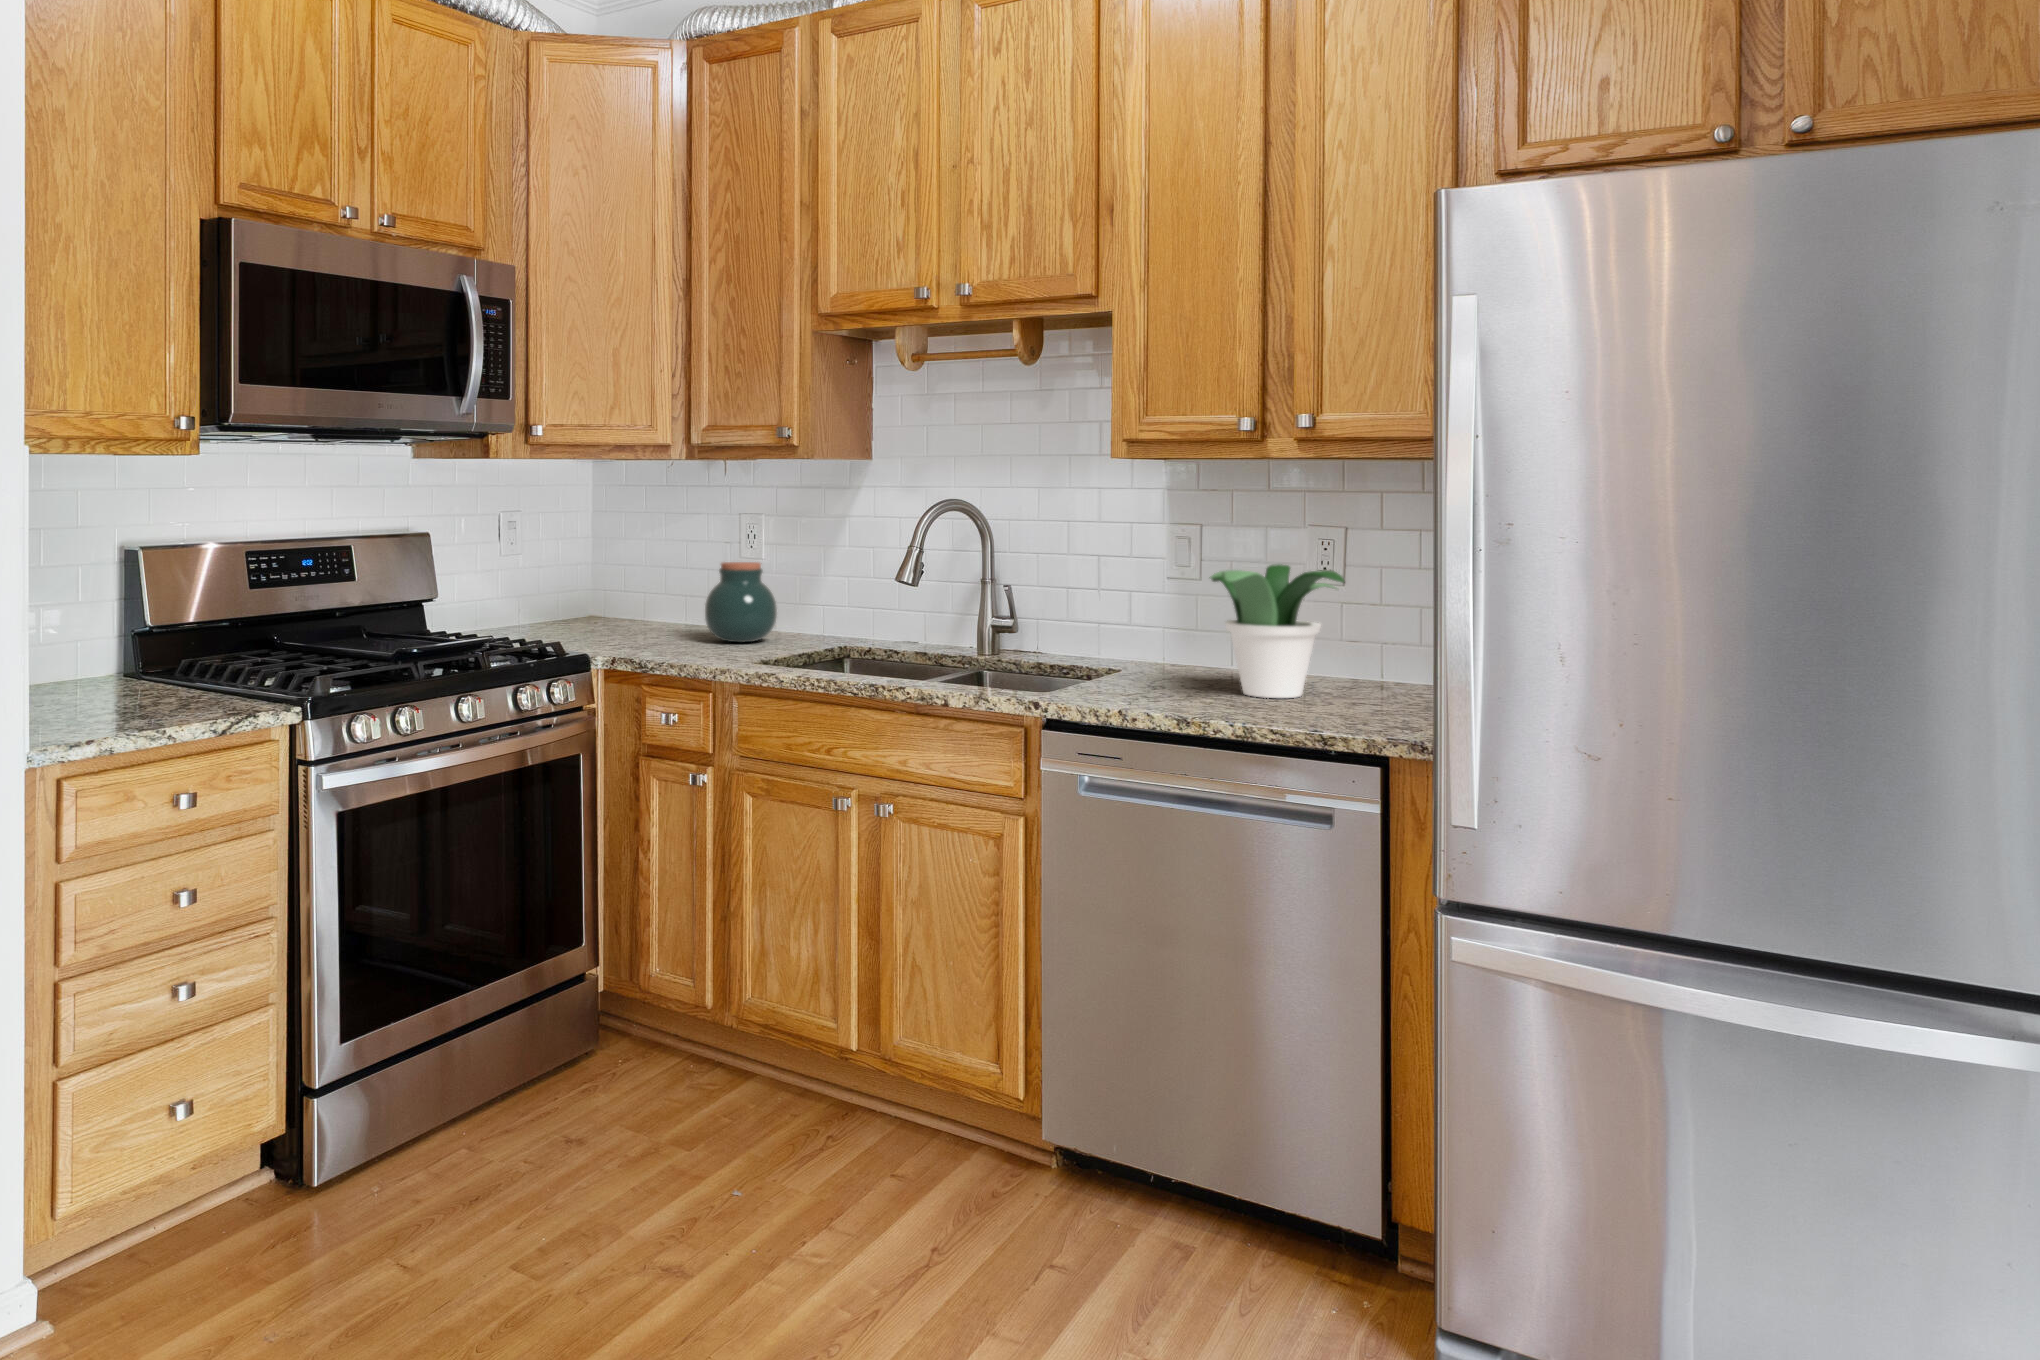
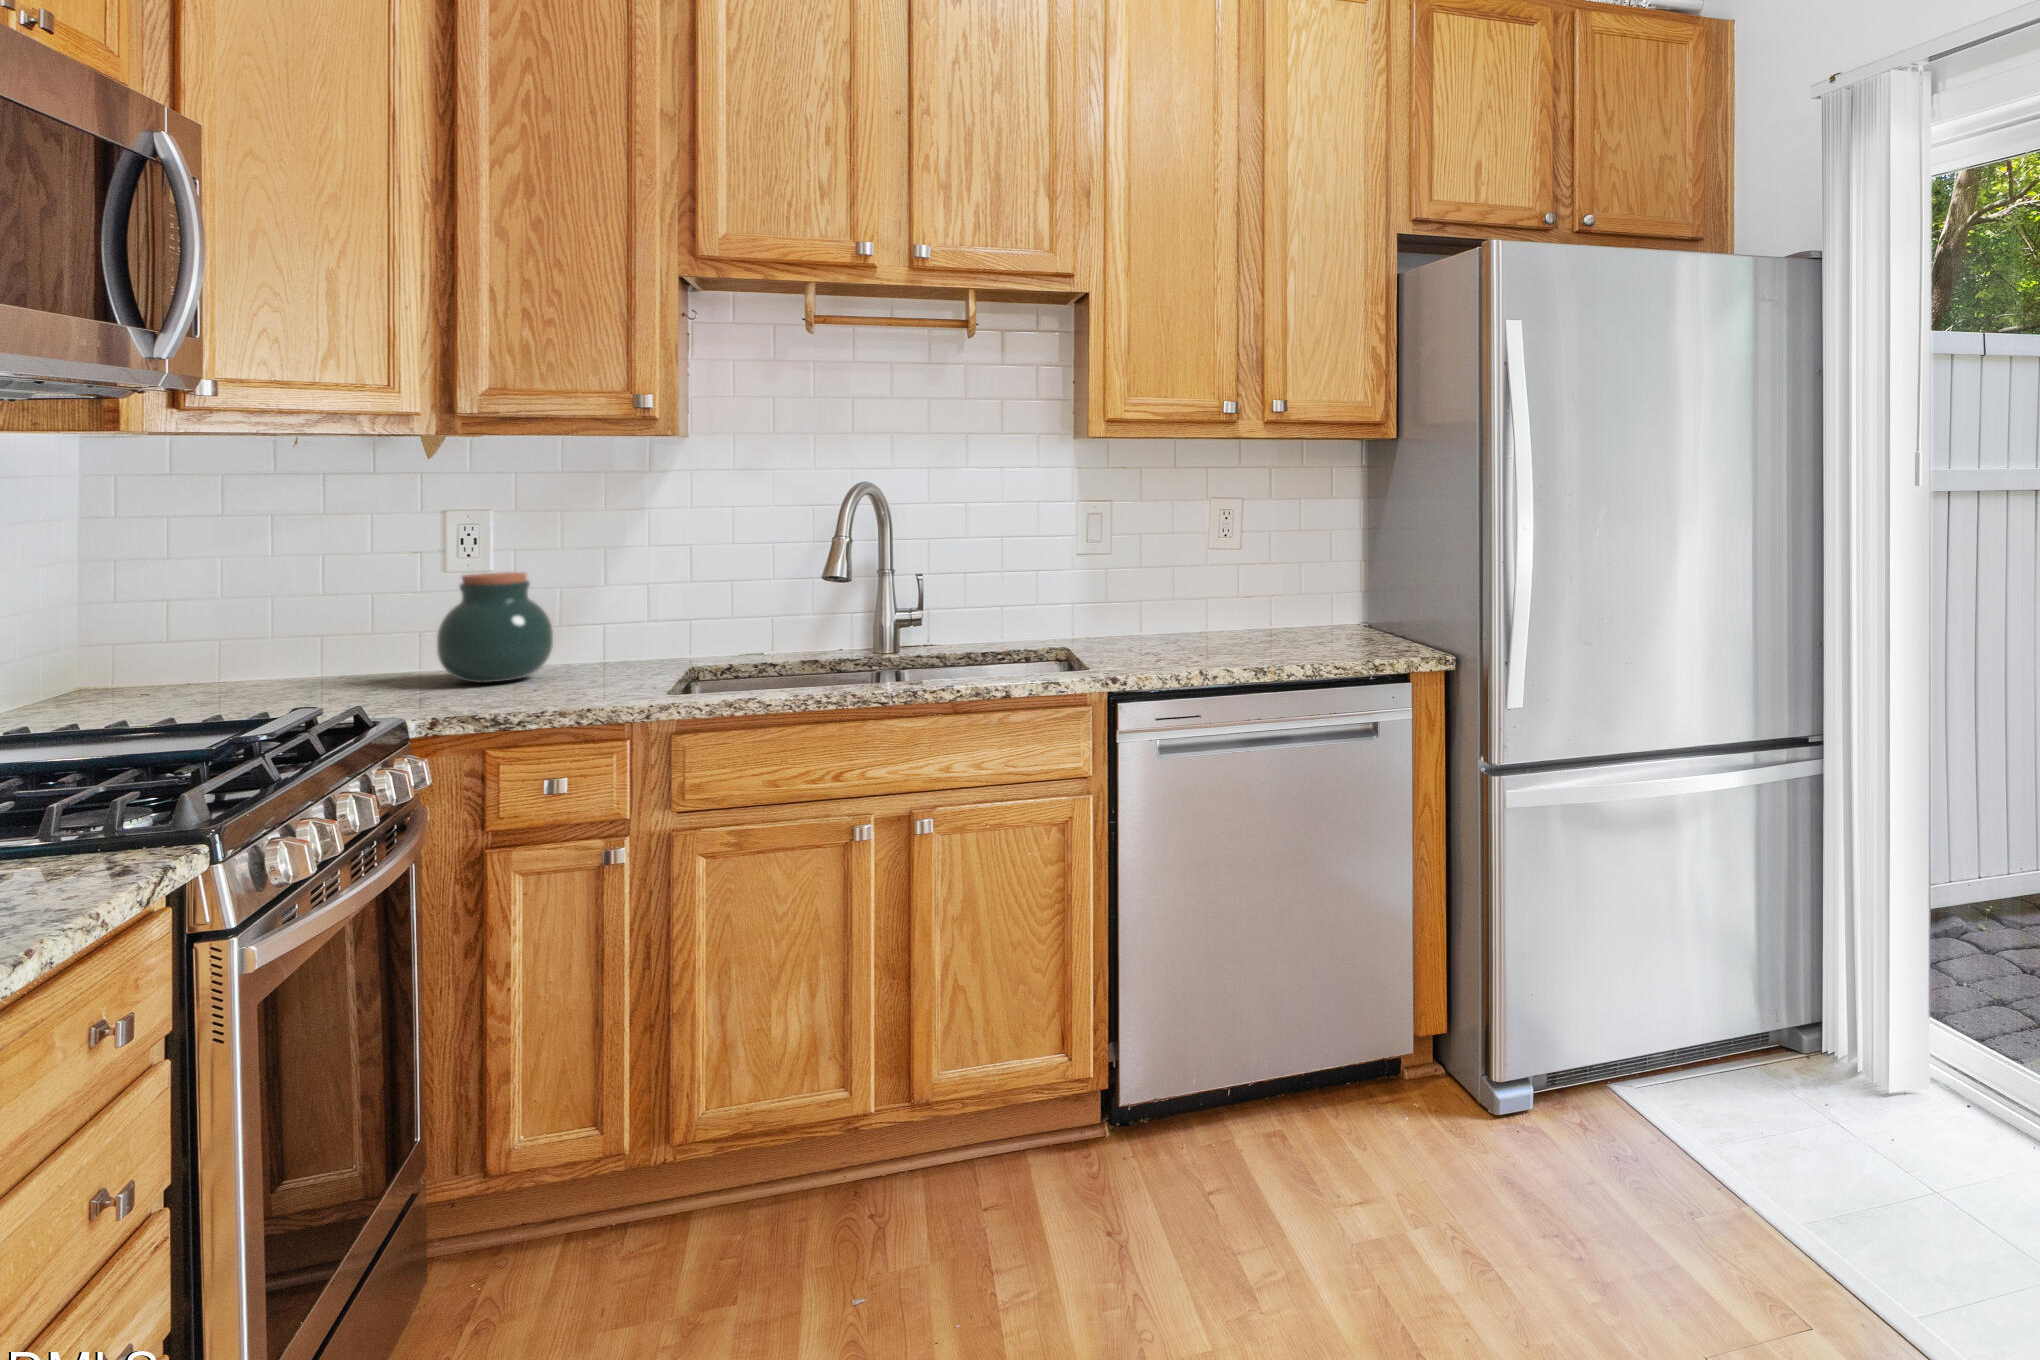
potted plant: present [1209,564,1344,698] -> none [1157,530,1307,648]

